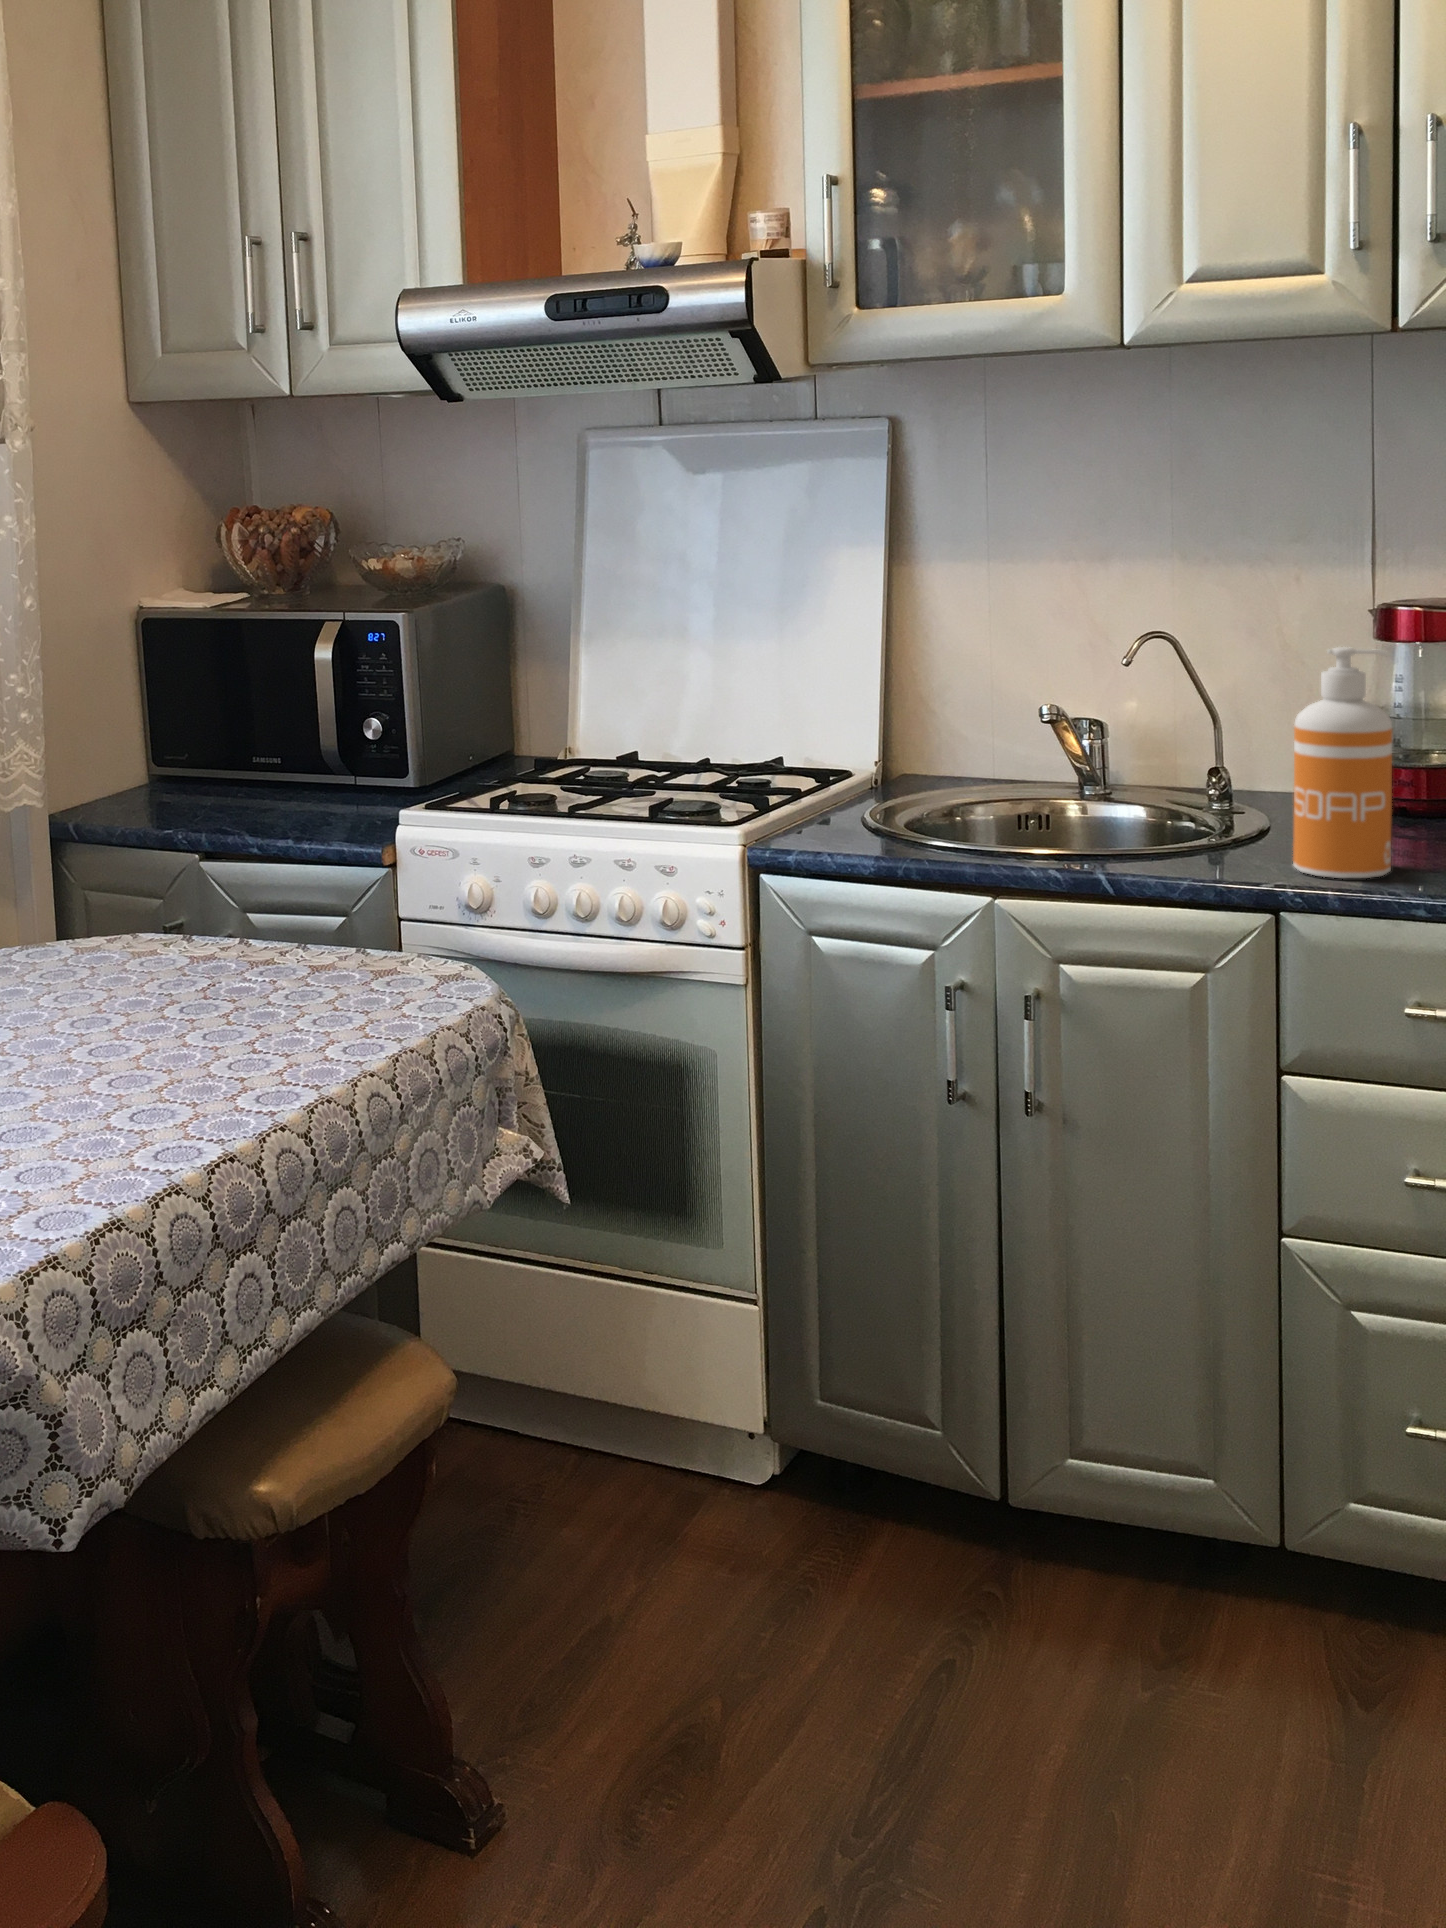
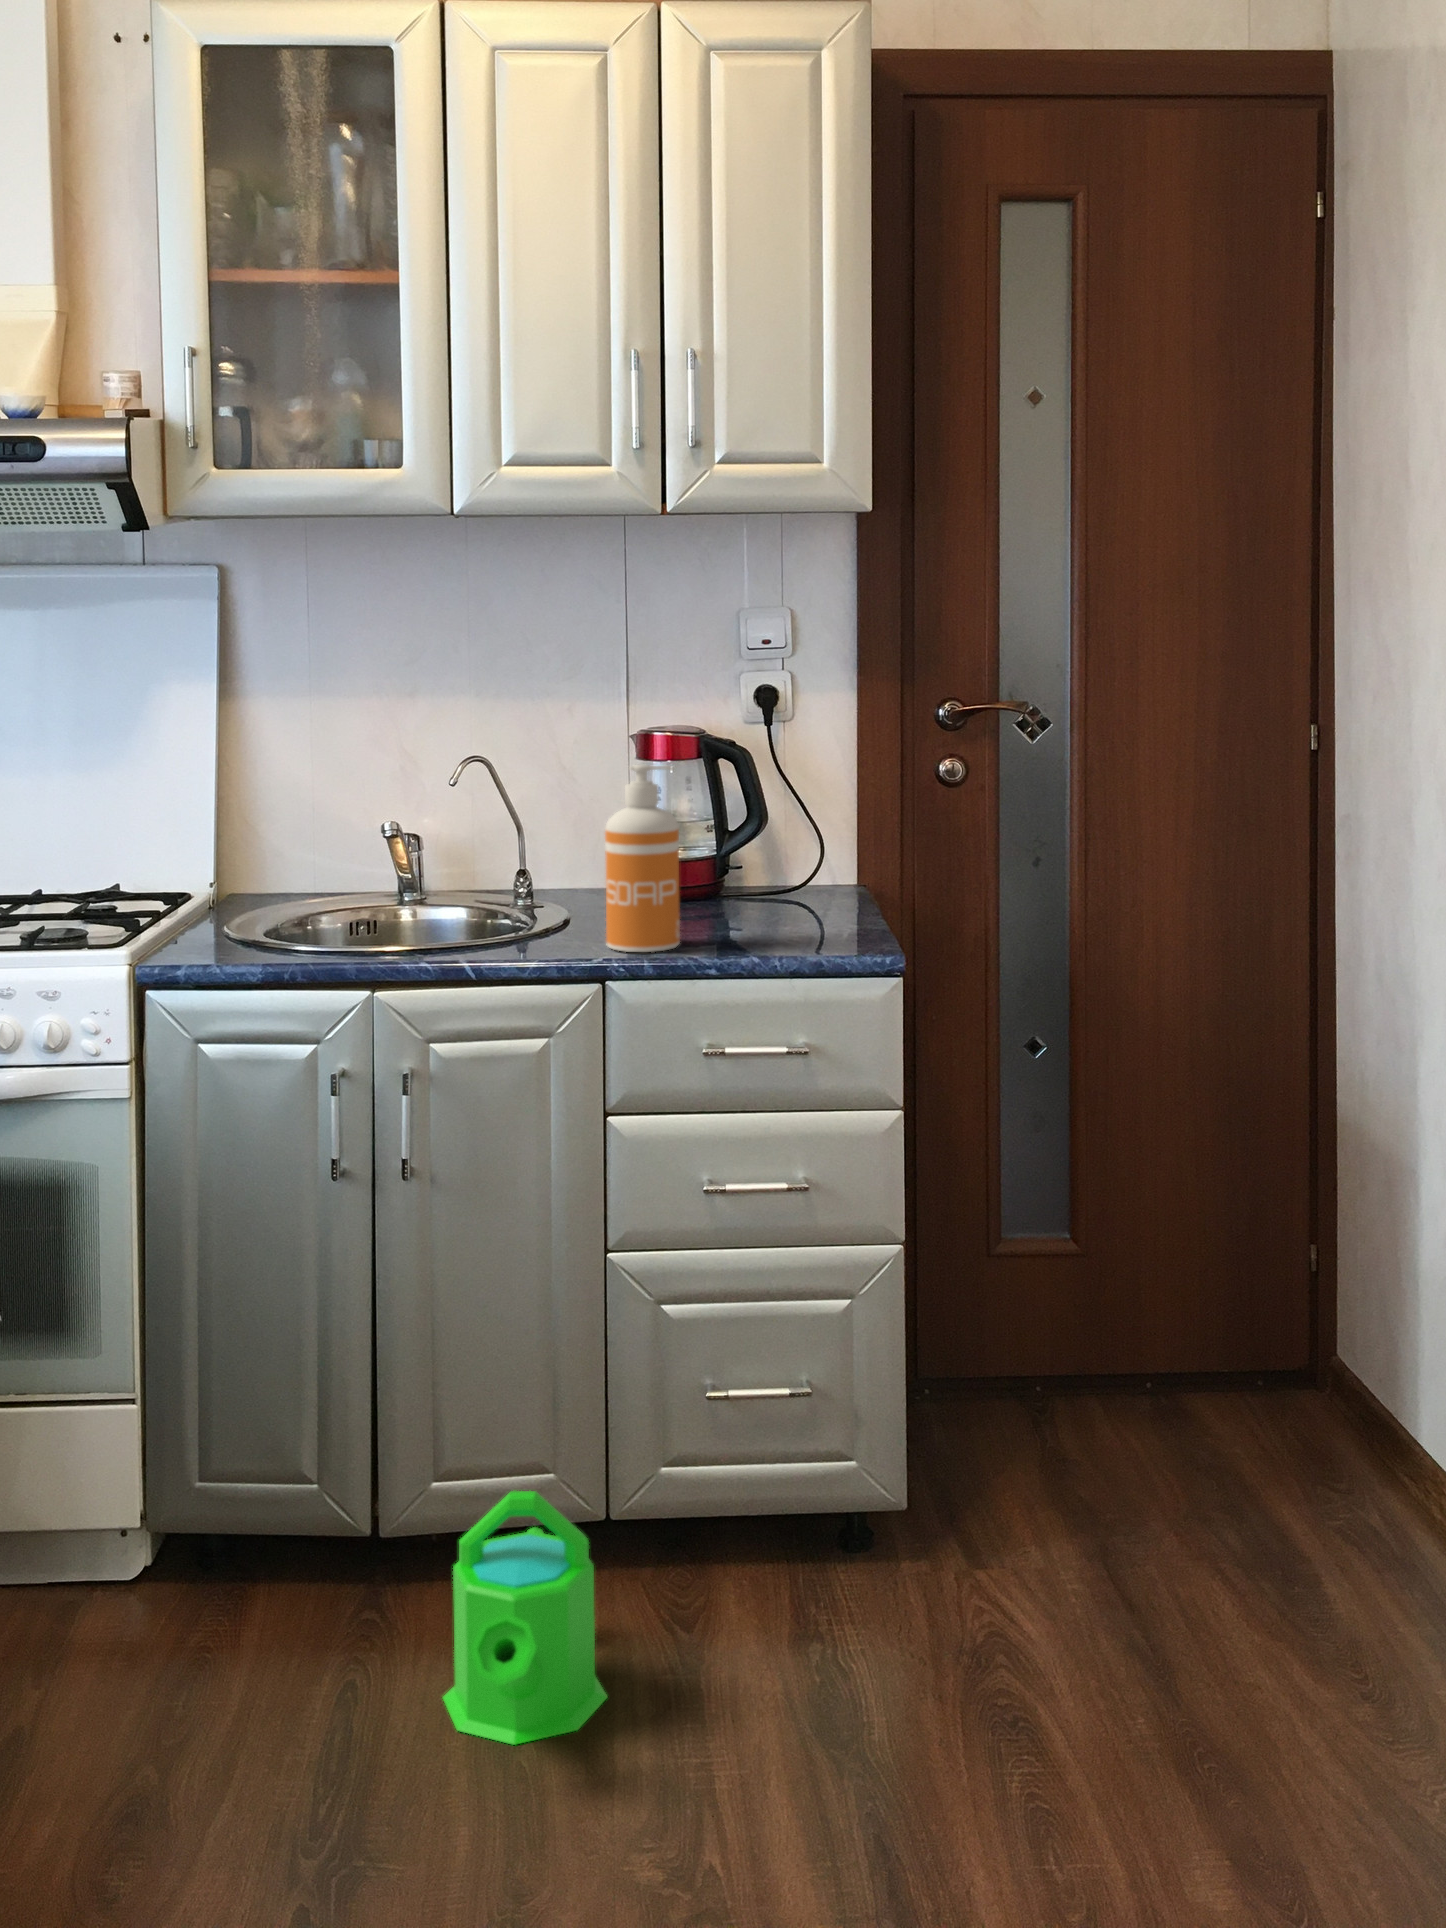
watering can: none [1045,1494,1243,1790] -> present [443,1491,607,1745]

